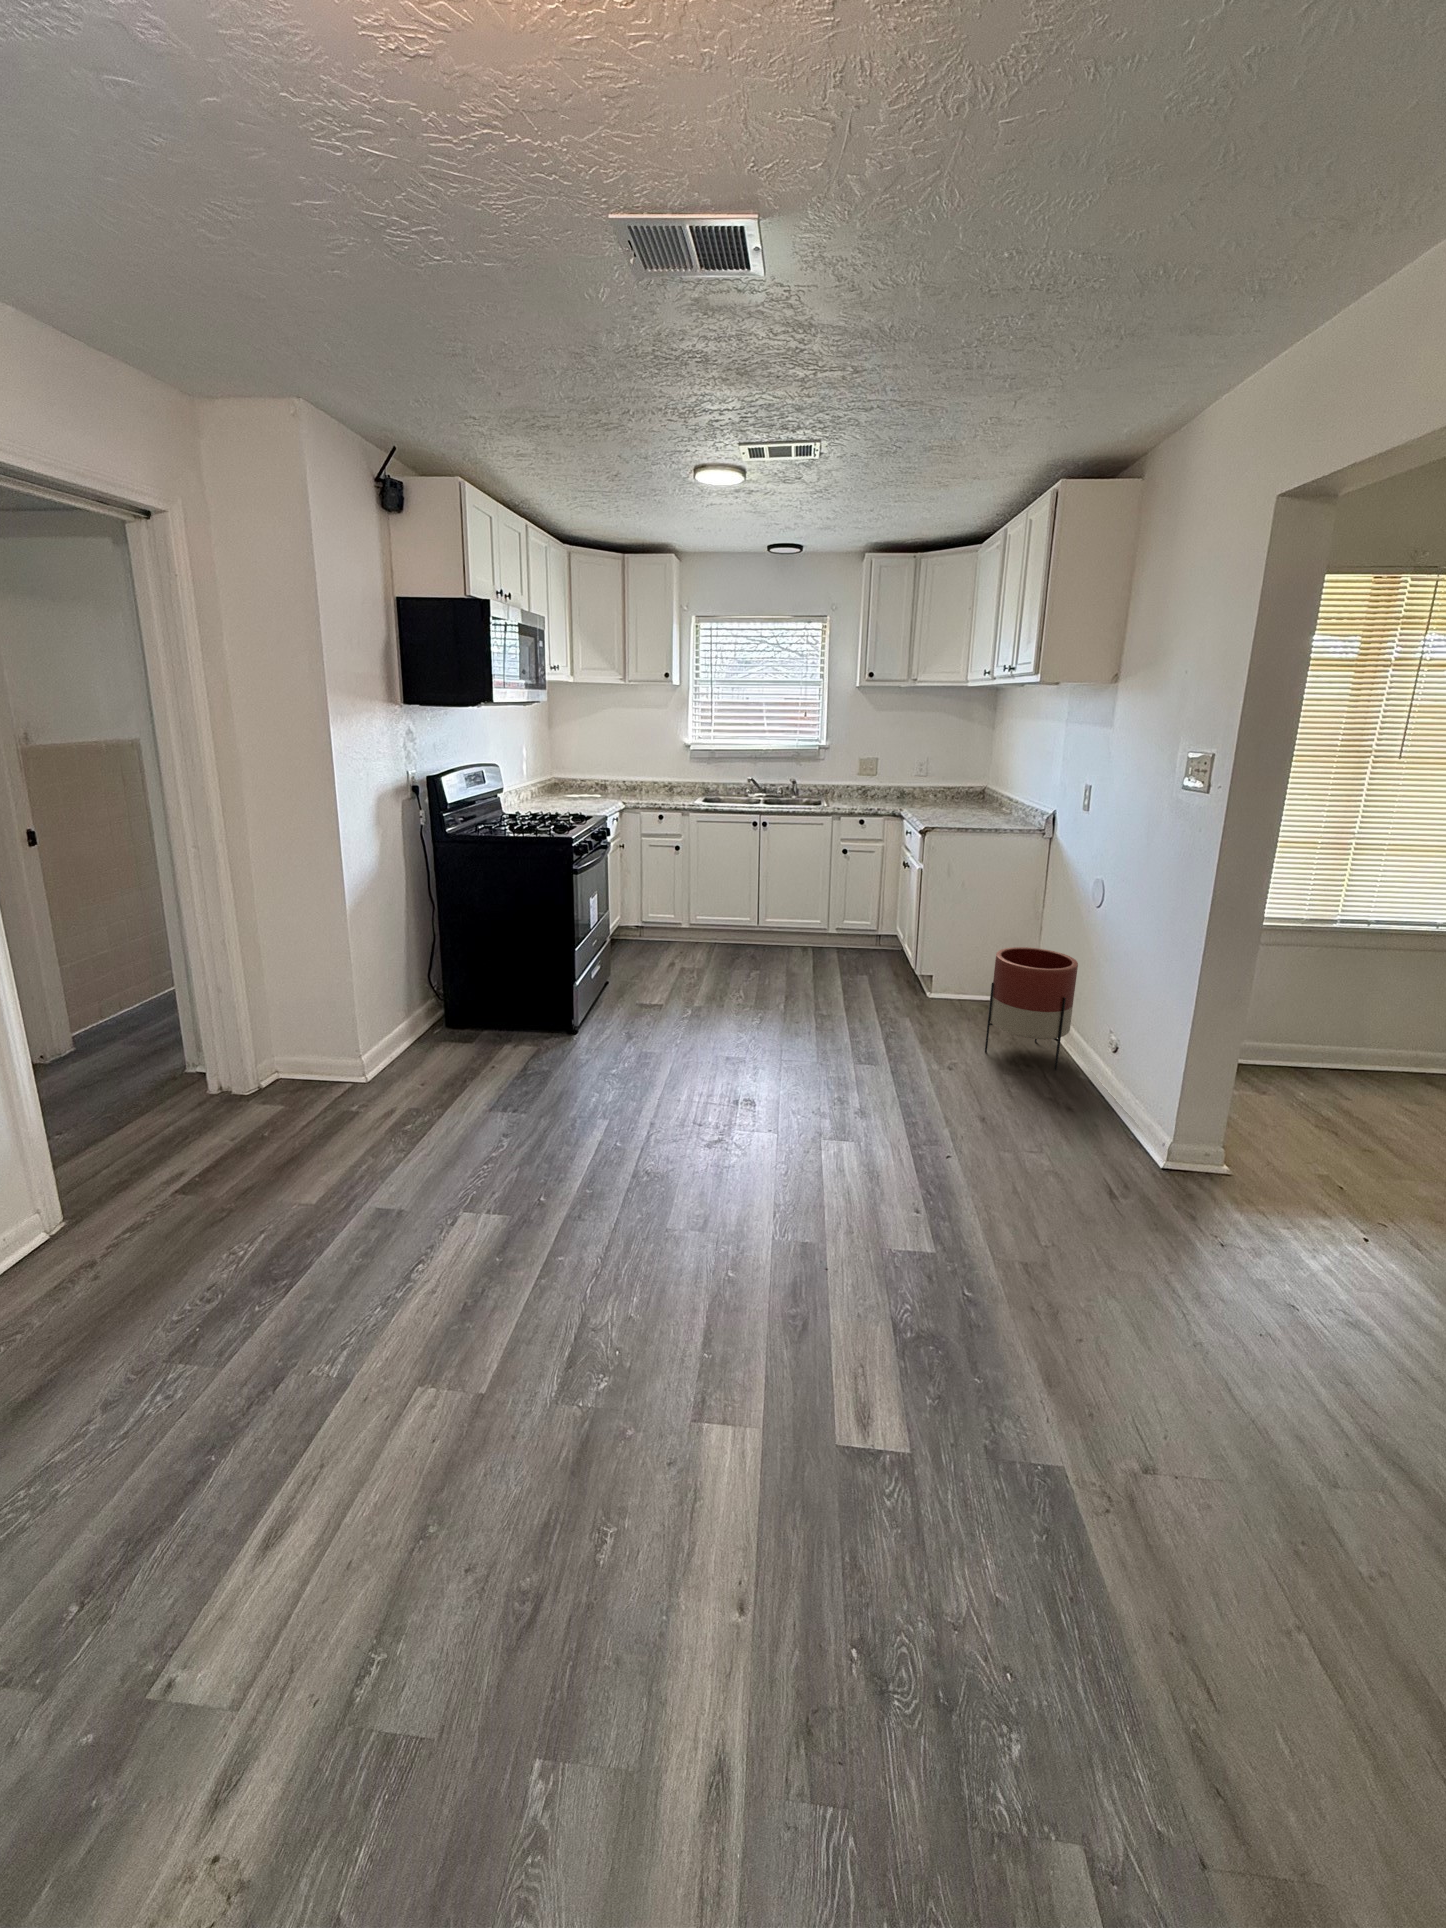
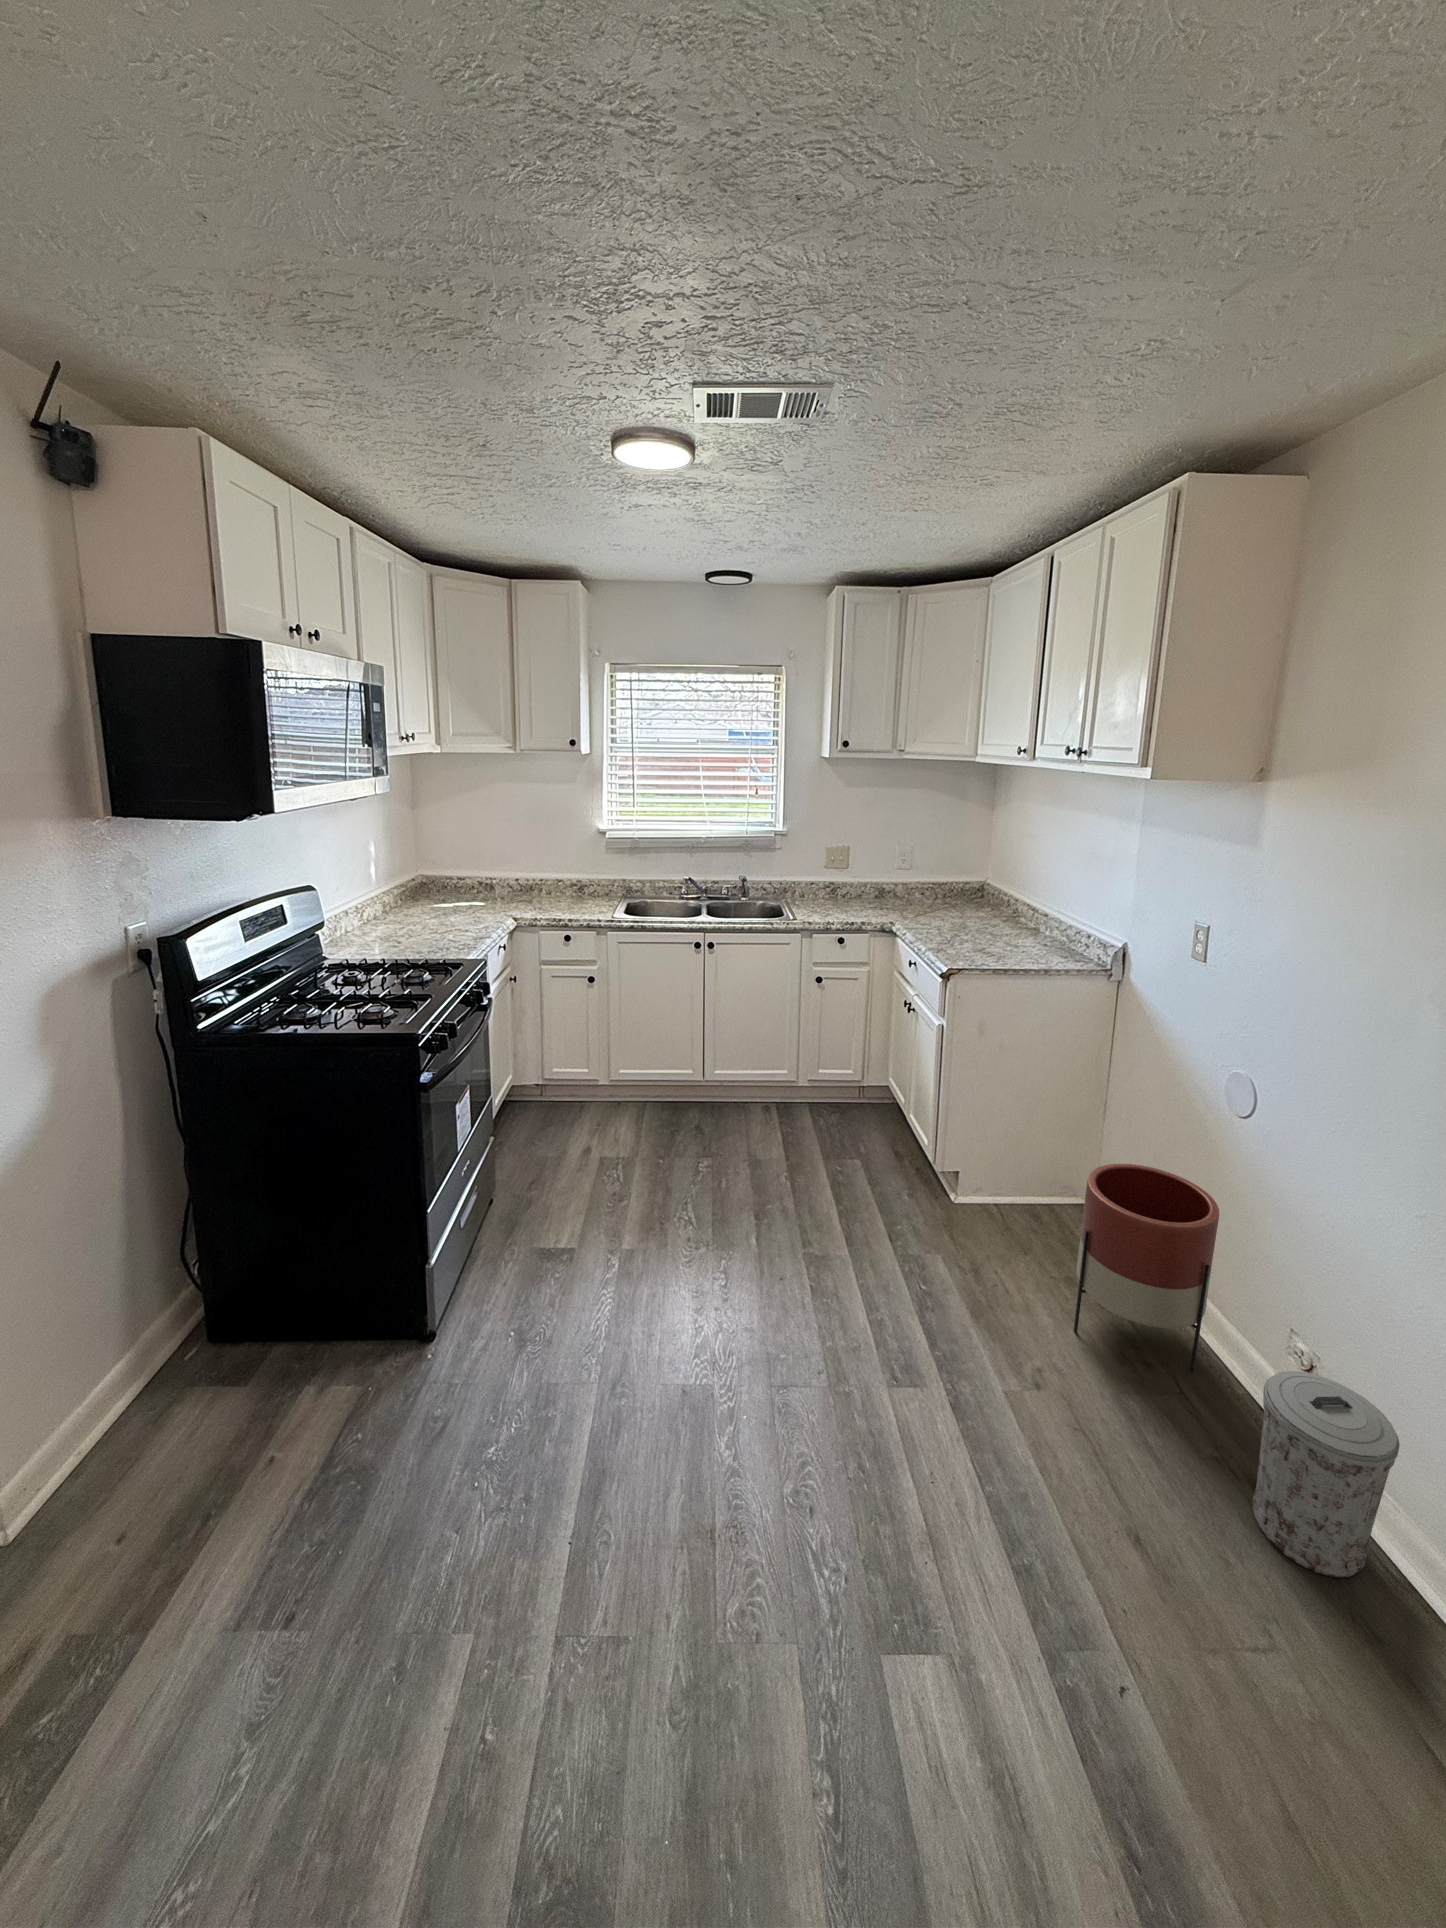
trash can: none [1058,1034,1134,1138] -> present [1253,1371,1400,1577]

